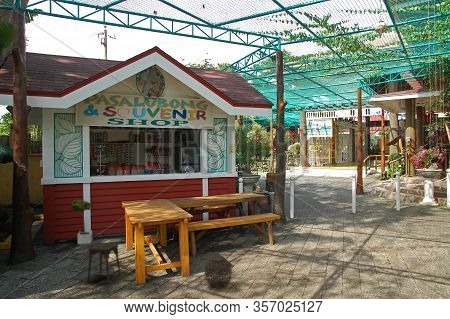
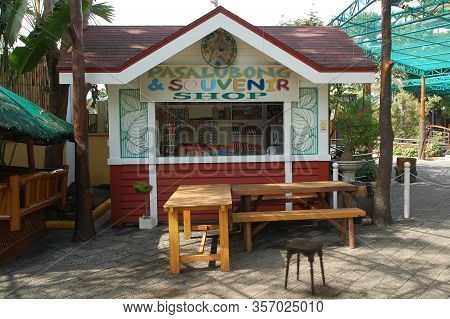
stool: present [87,243,121,283] -> present [285,240,325,295]
woven basket: present [205,256,232,288] -> none [226,255,259,295]

